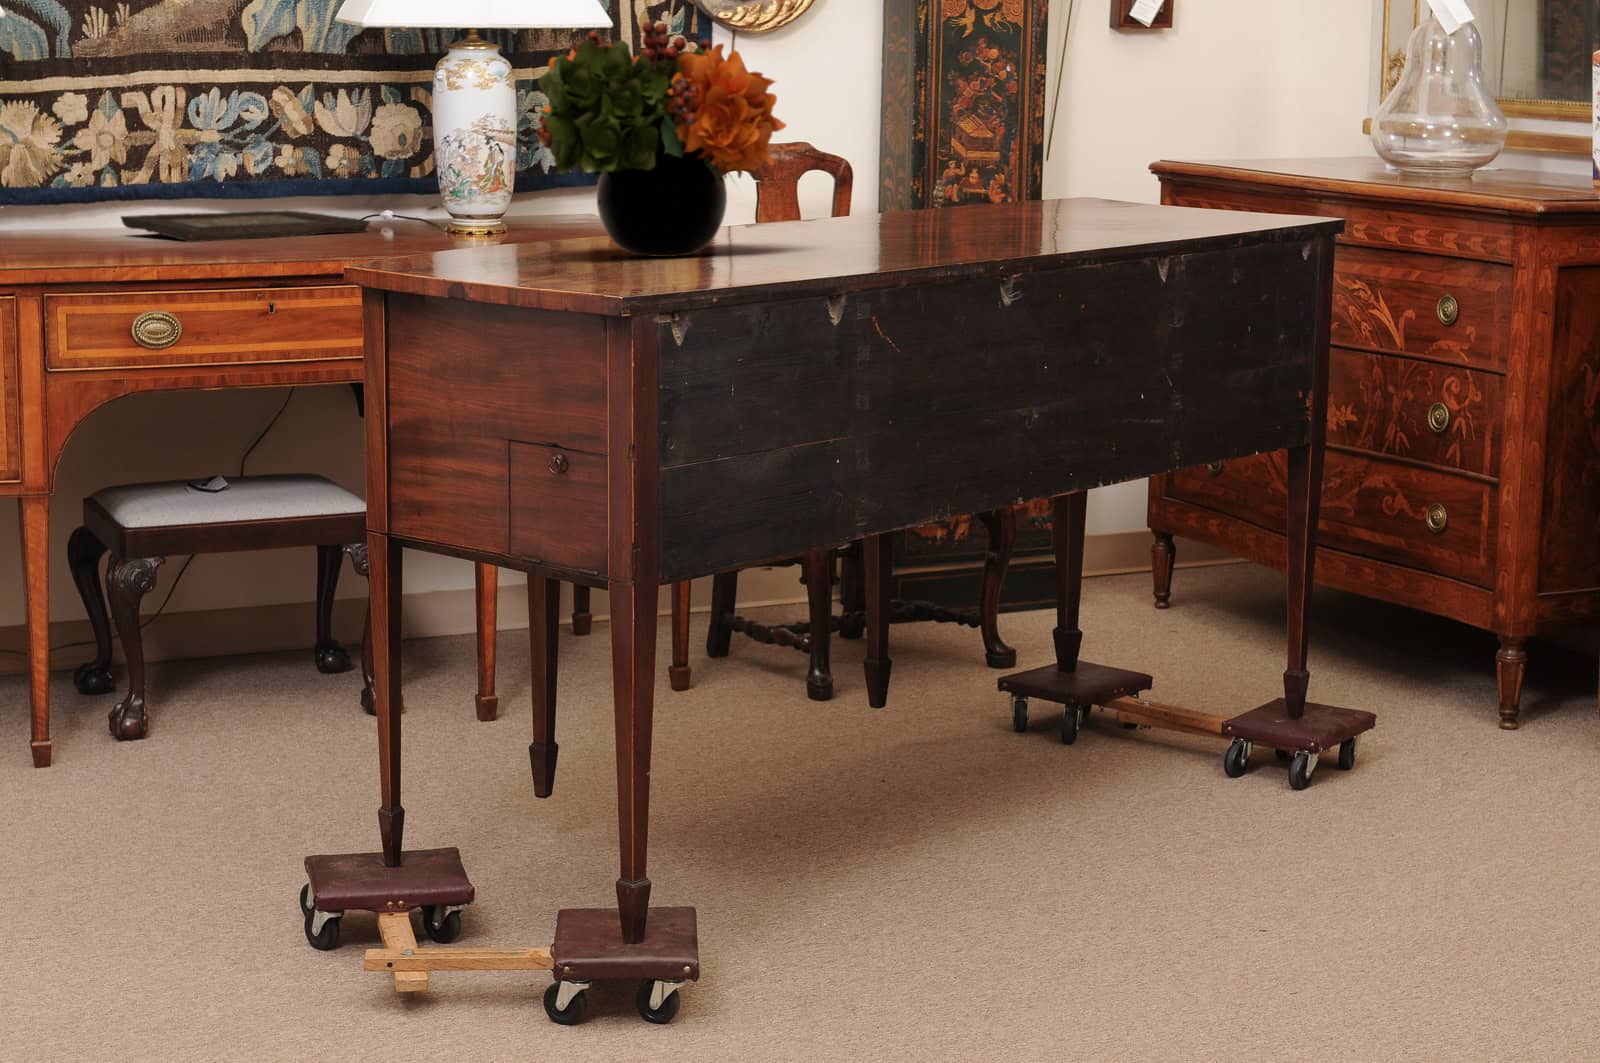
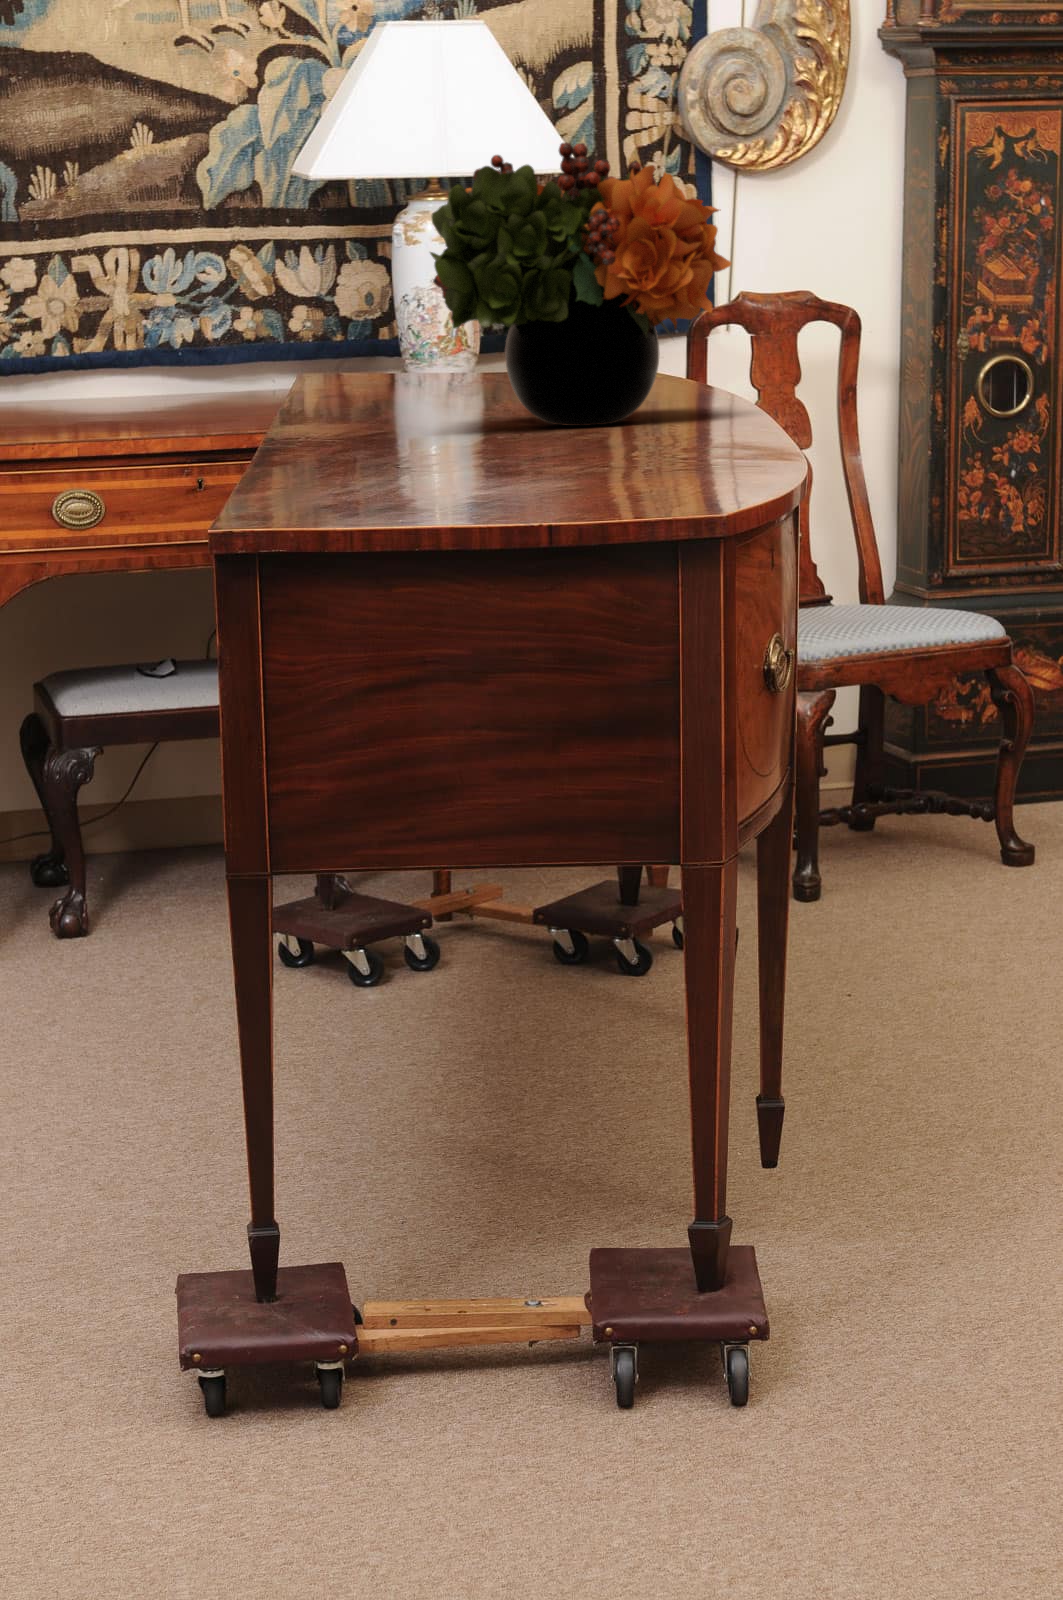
decorative tray: present [121,211,370,242] -> none [77,378,325,414]

